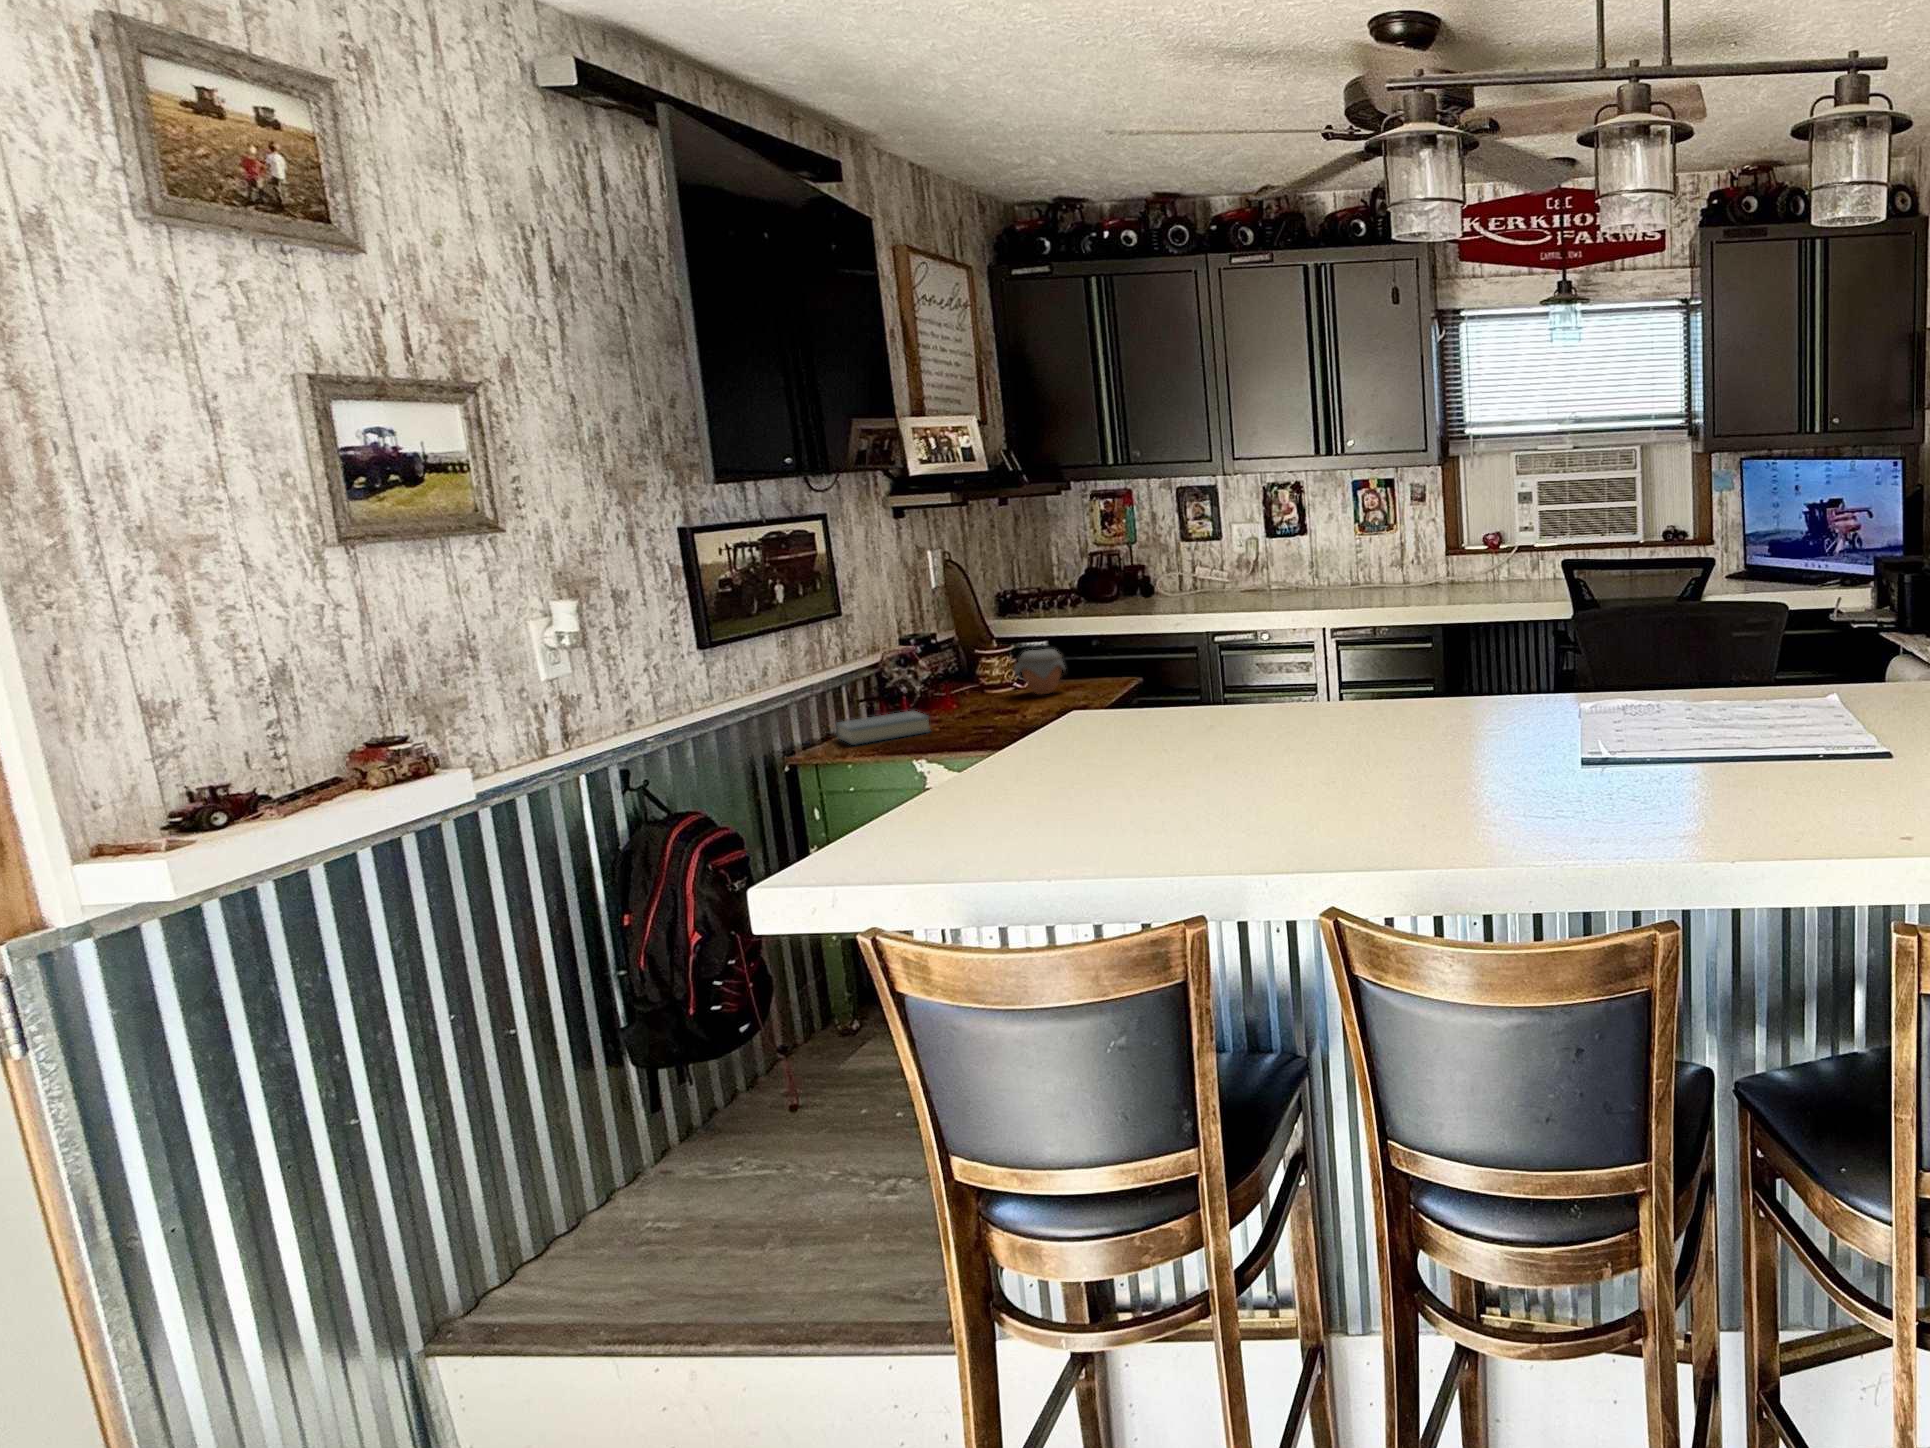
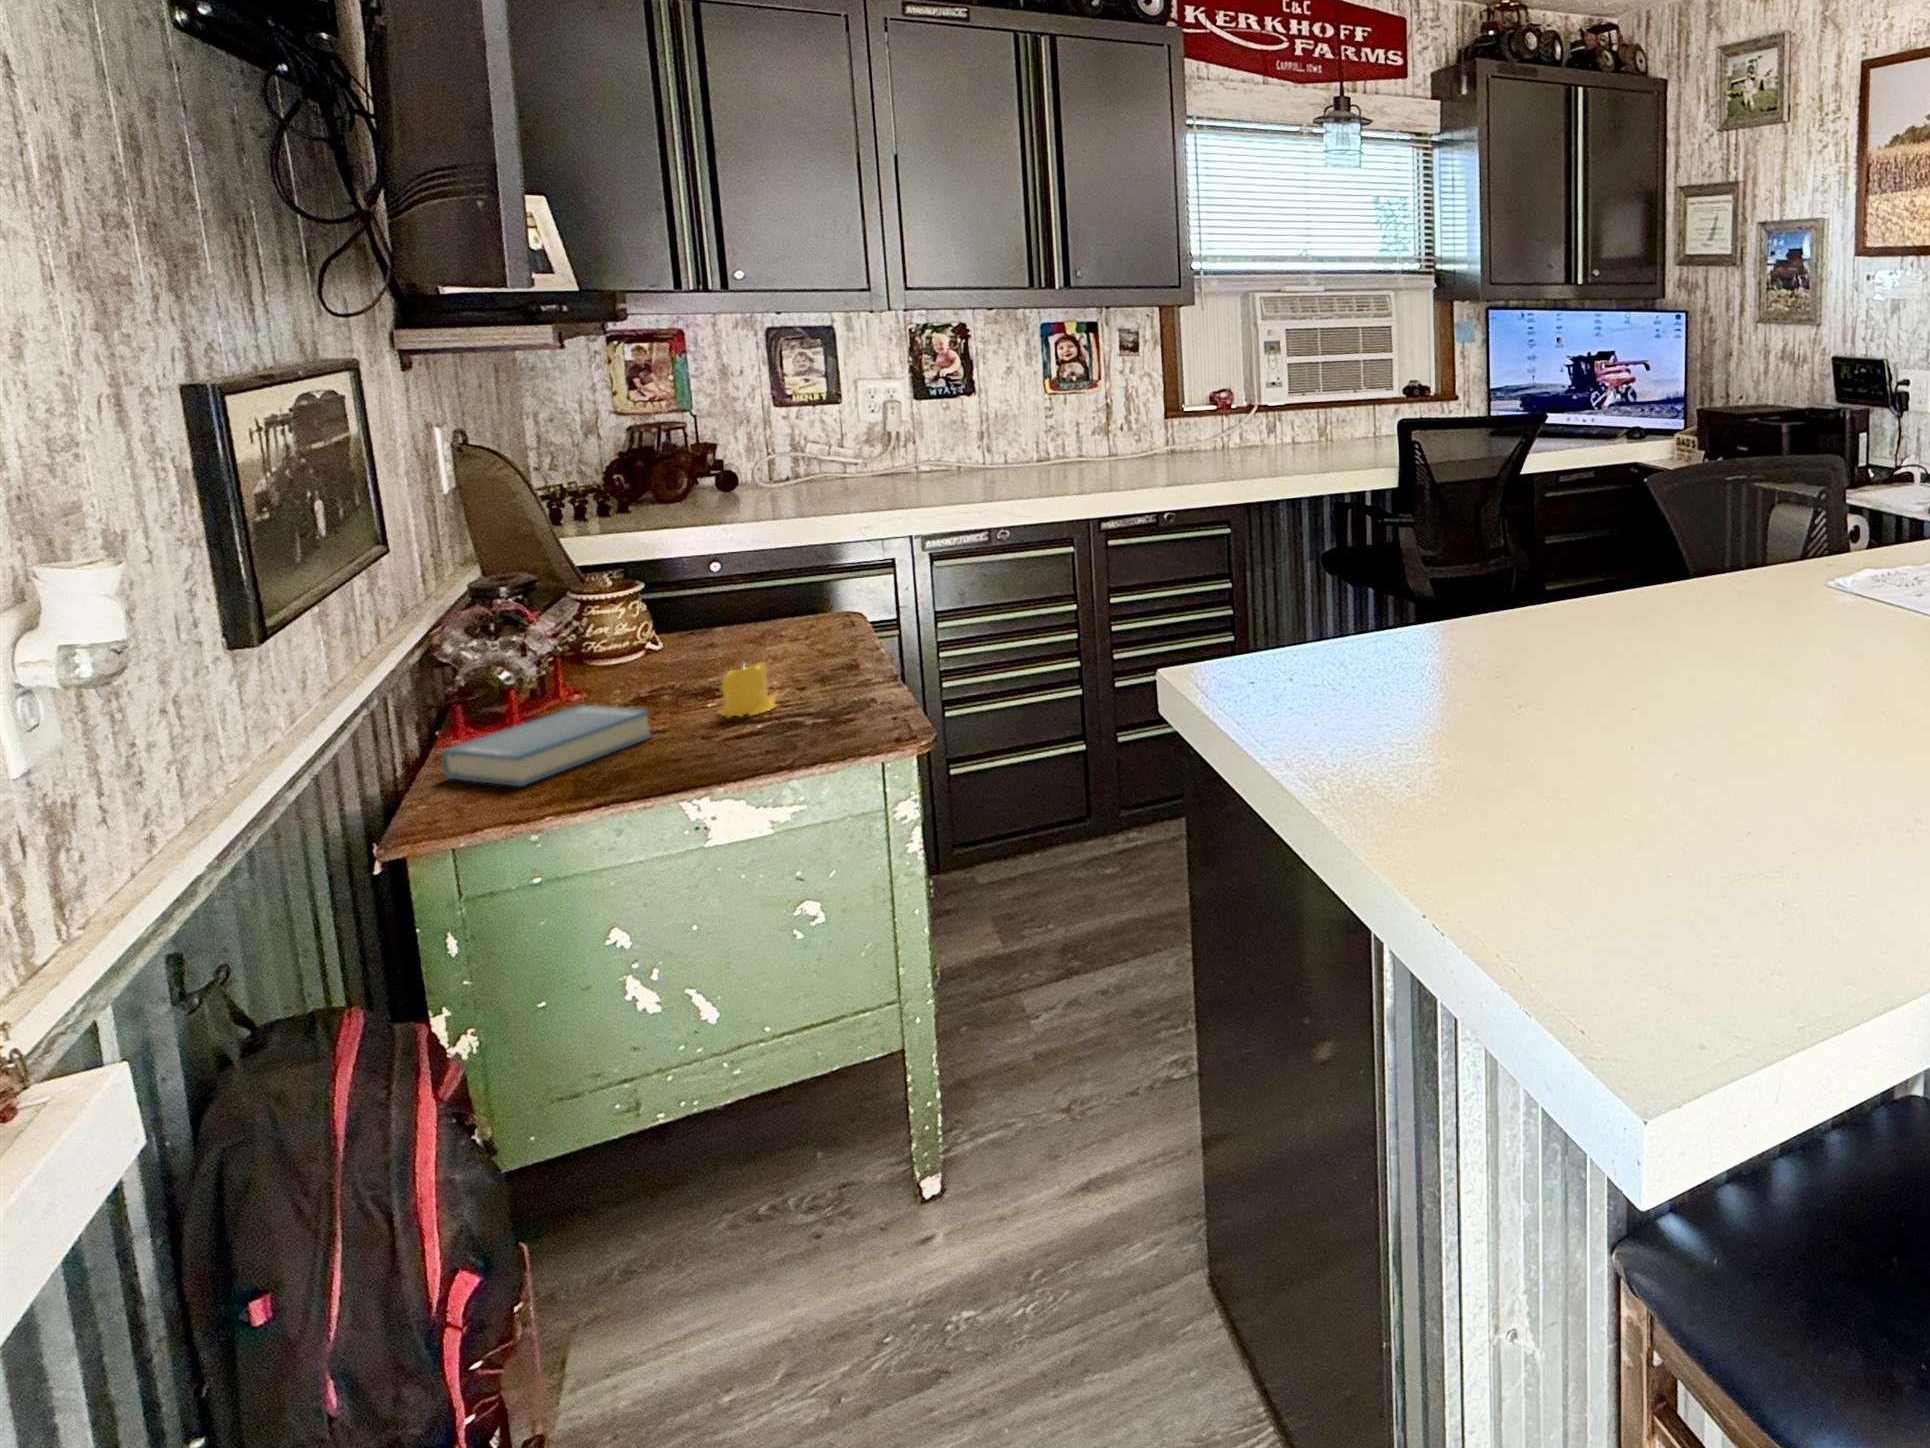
jar: present [1014,649,1065,695] -> none [686,574,782,649]
candle: none [971,695,1007,728] -> present [719,663,776,717]

